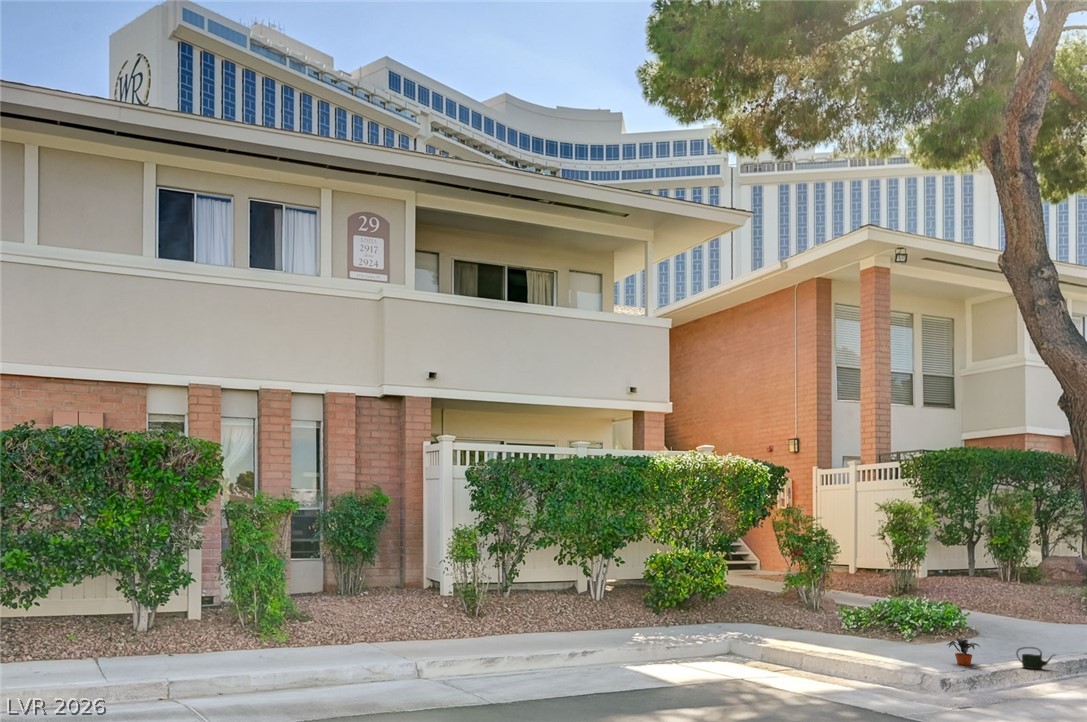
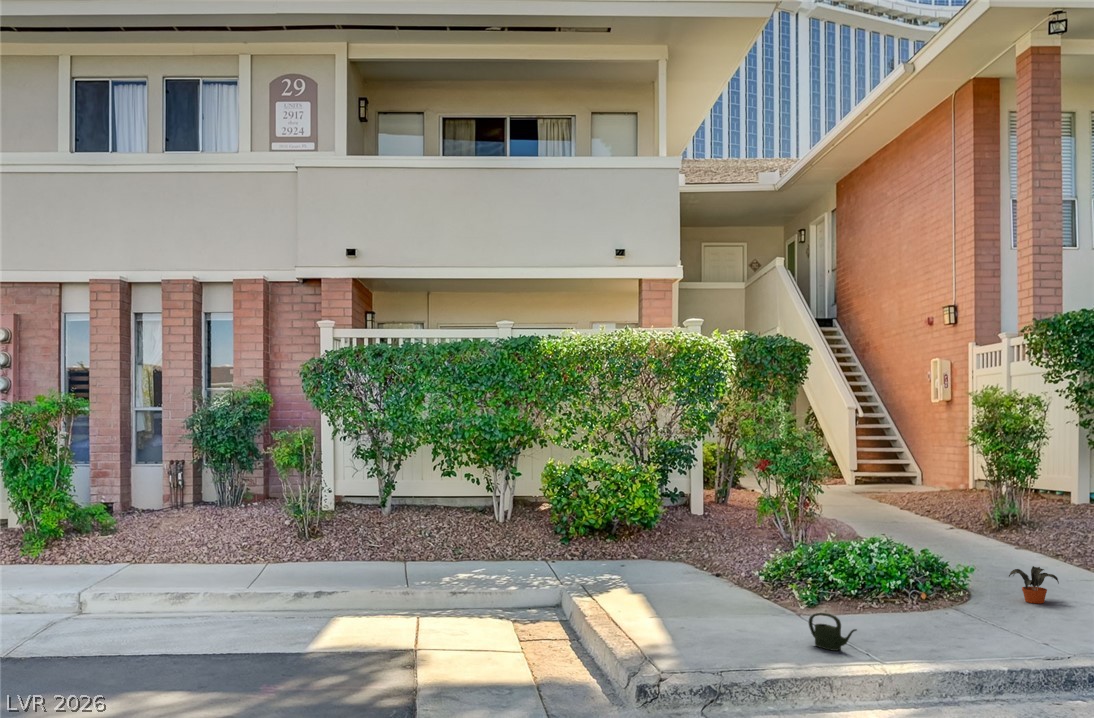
potted plant: present [948,638,980,665] -> present [1009,566,1059,604]

